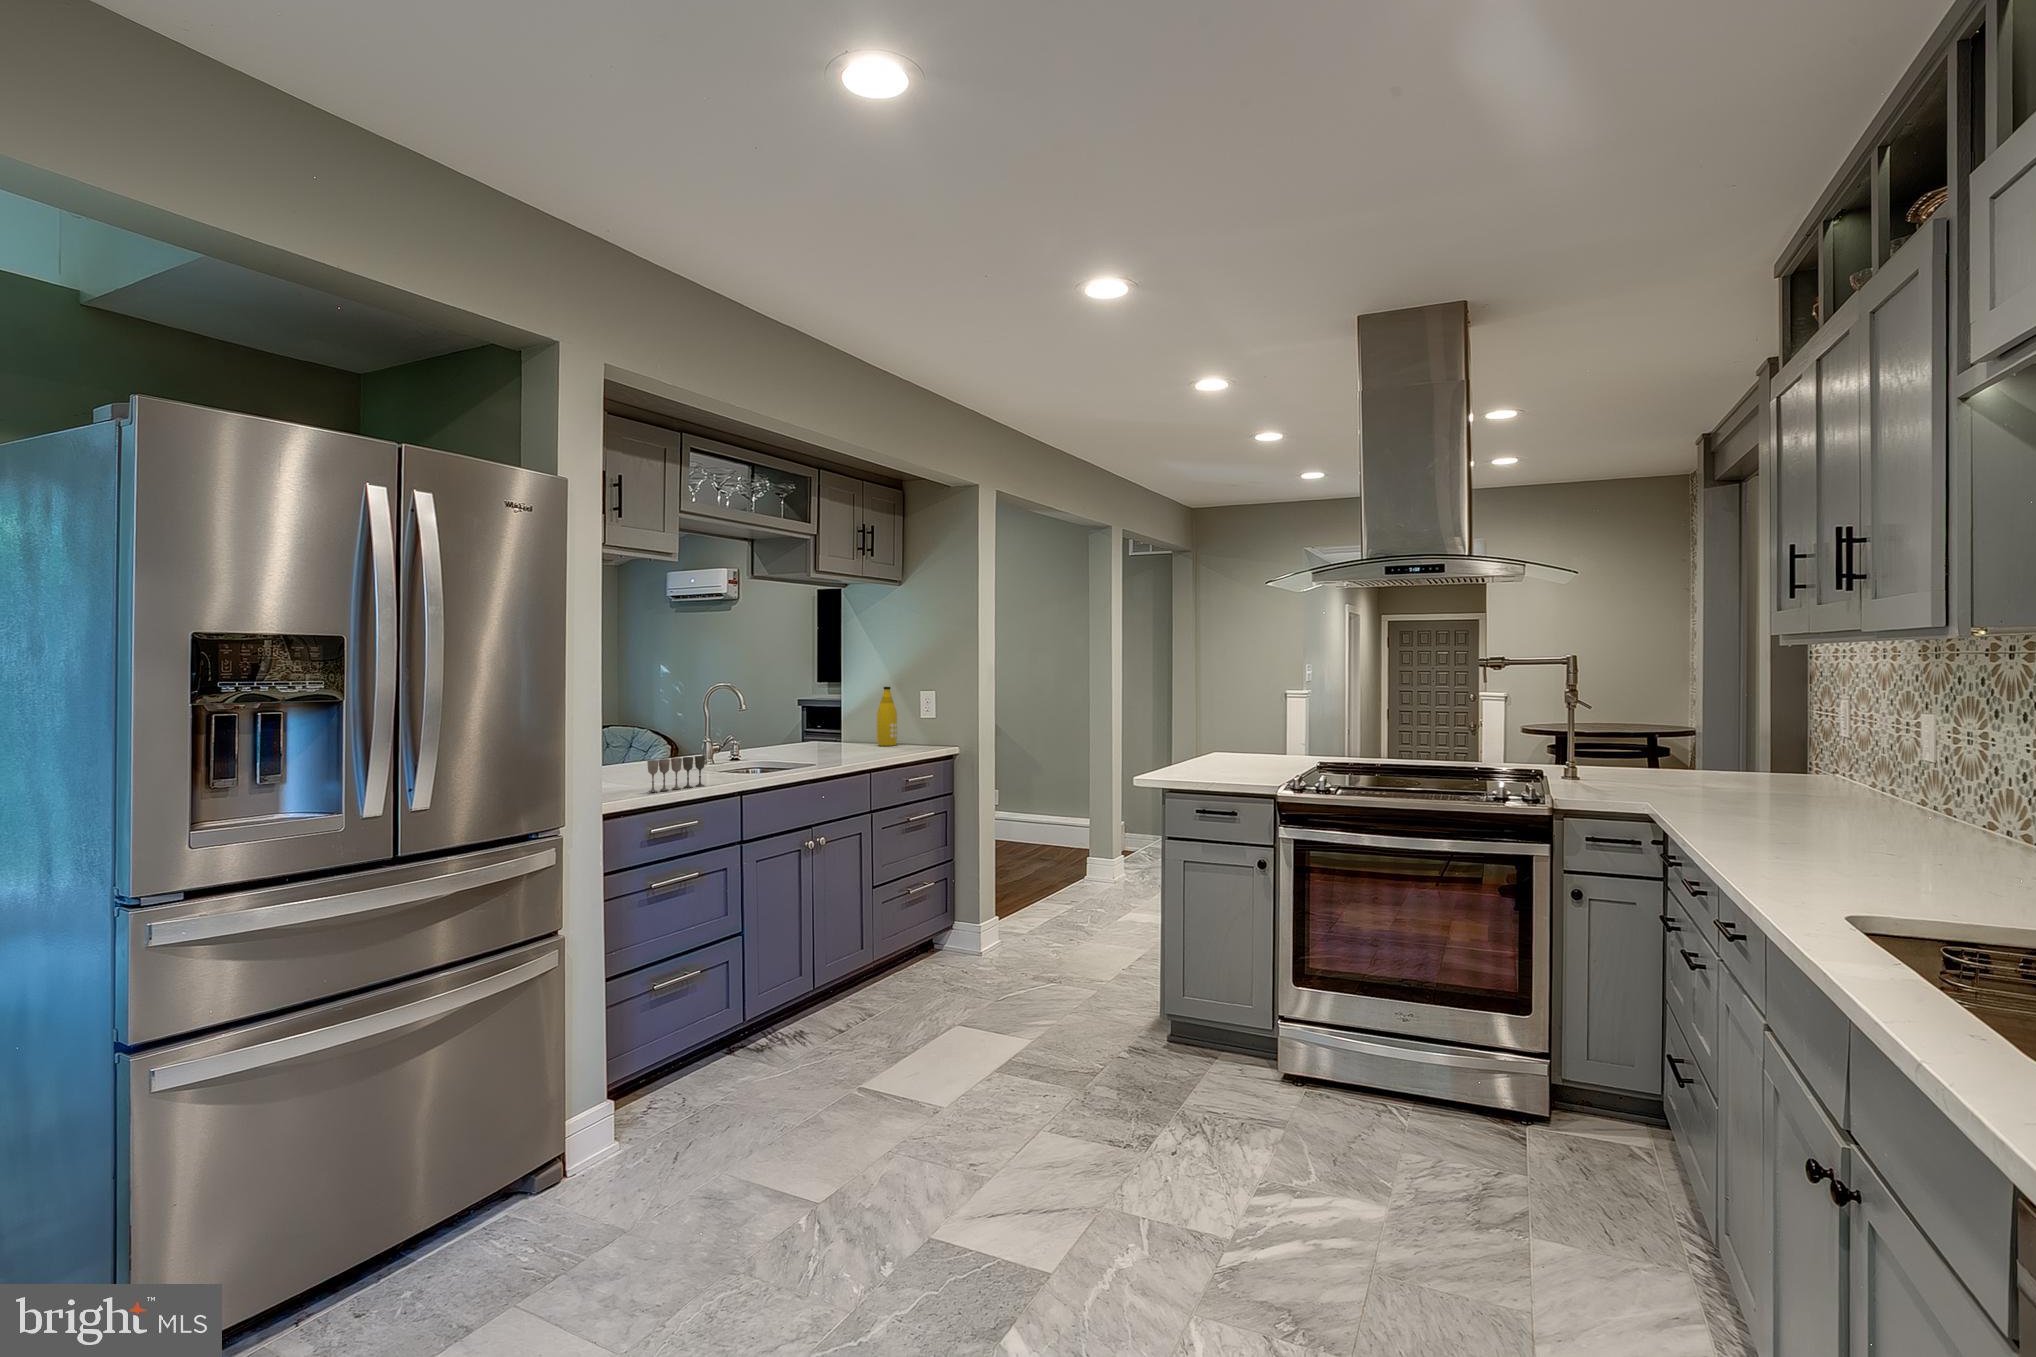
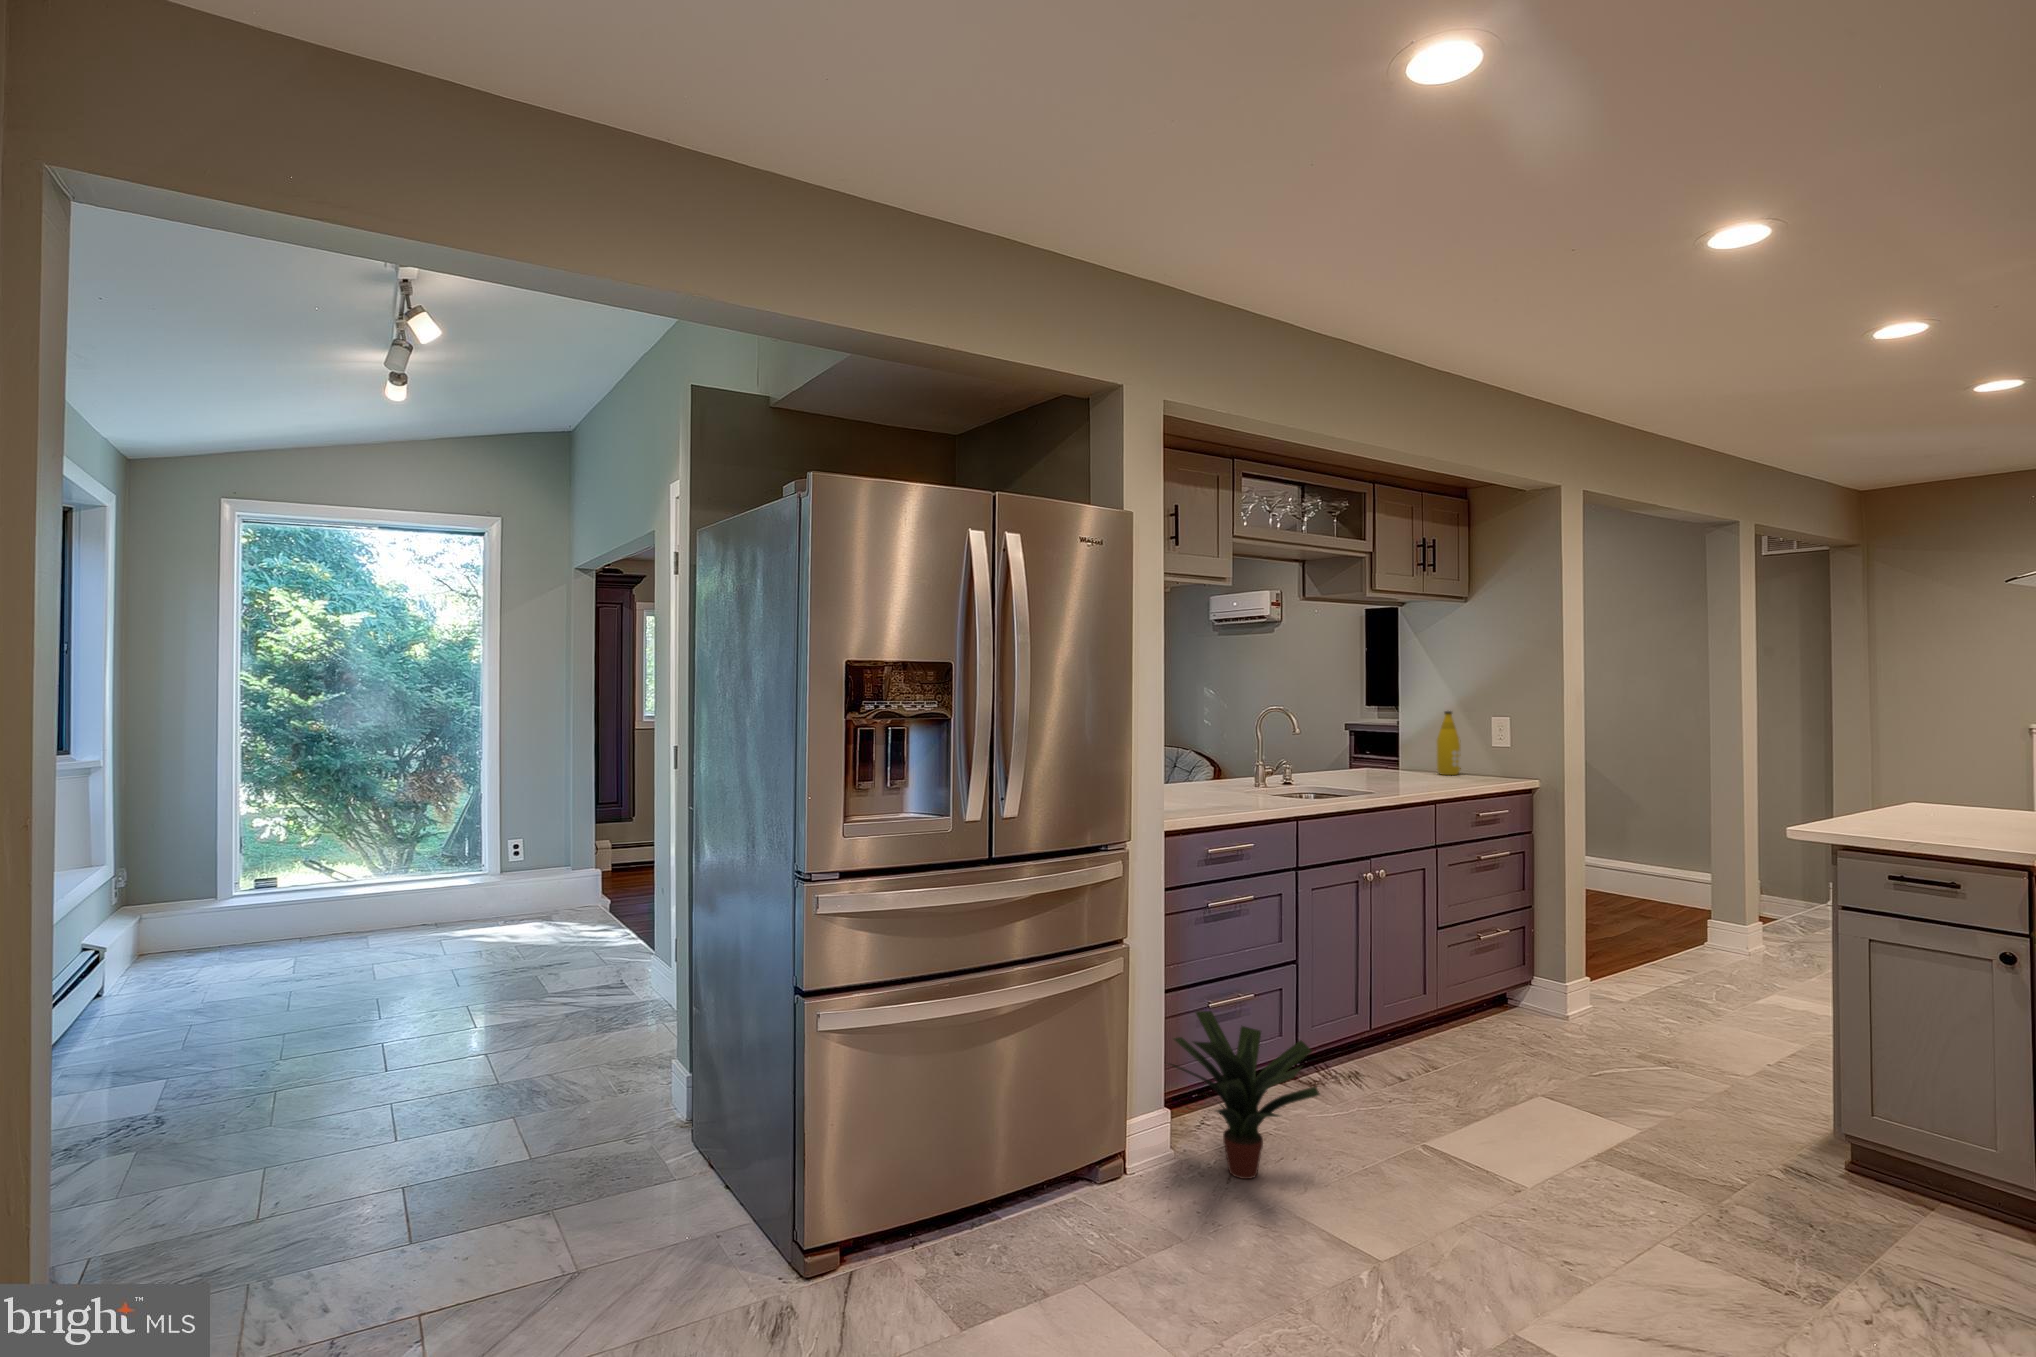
wine glass: present [647,756,705,792] -> none [1201,778,1256,811]
potted plant: none [606,993,766,1151] -> present [1170,1011,1319,1179]

